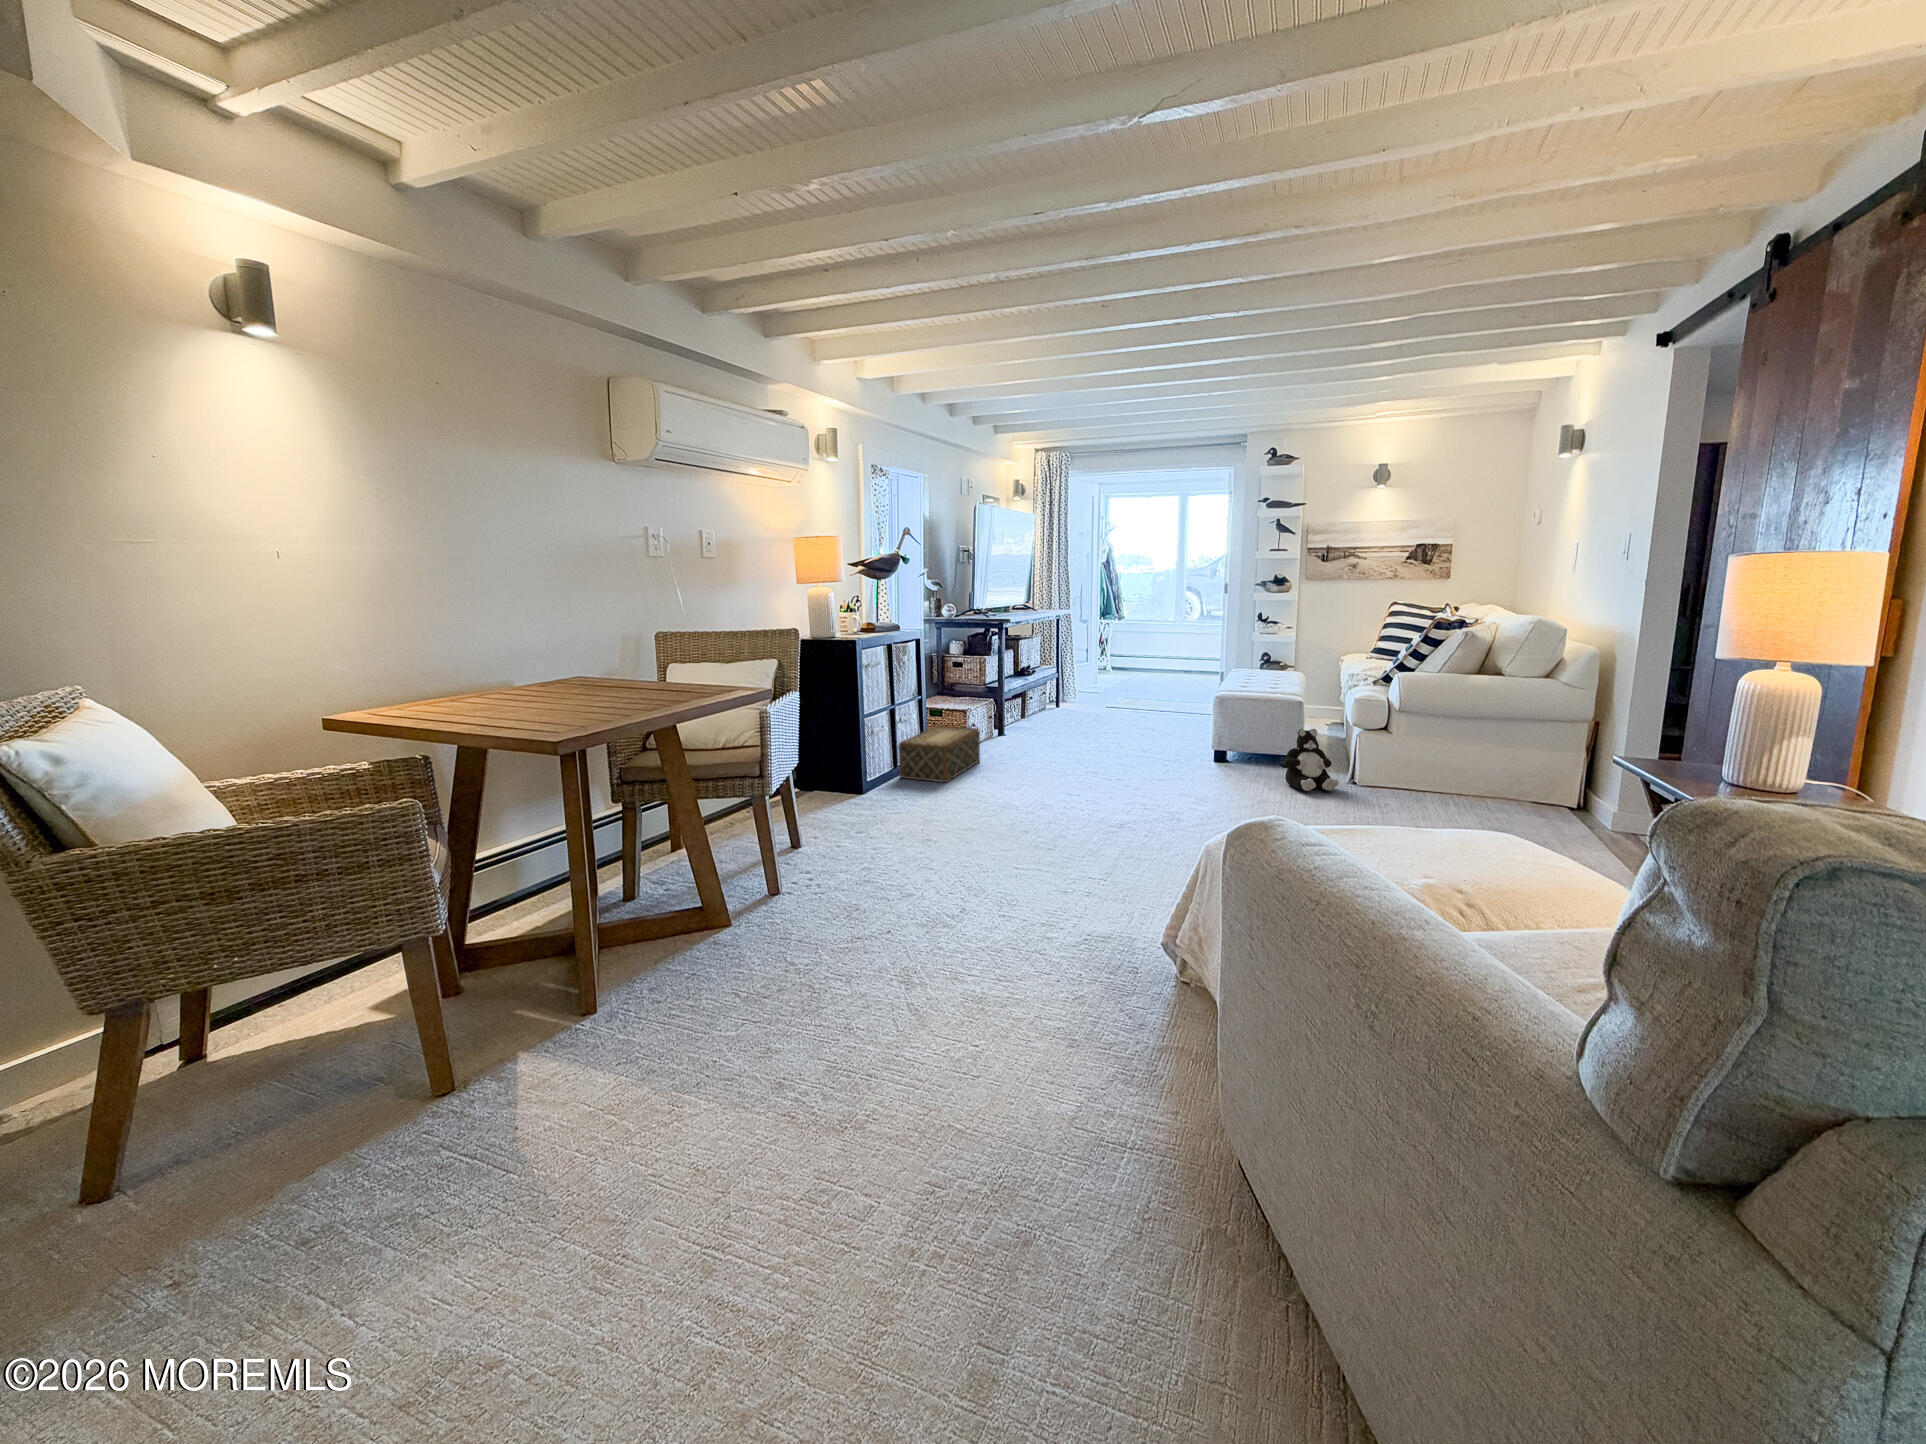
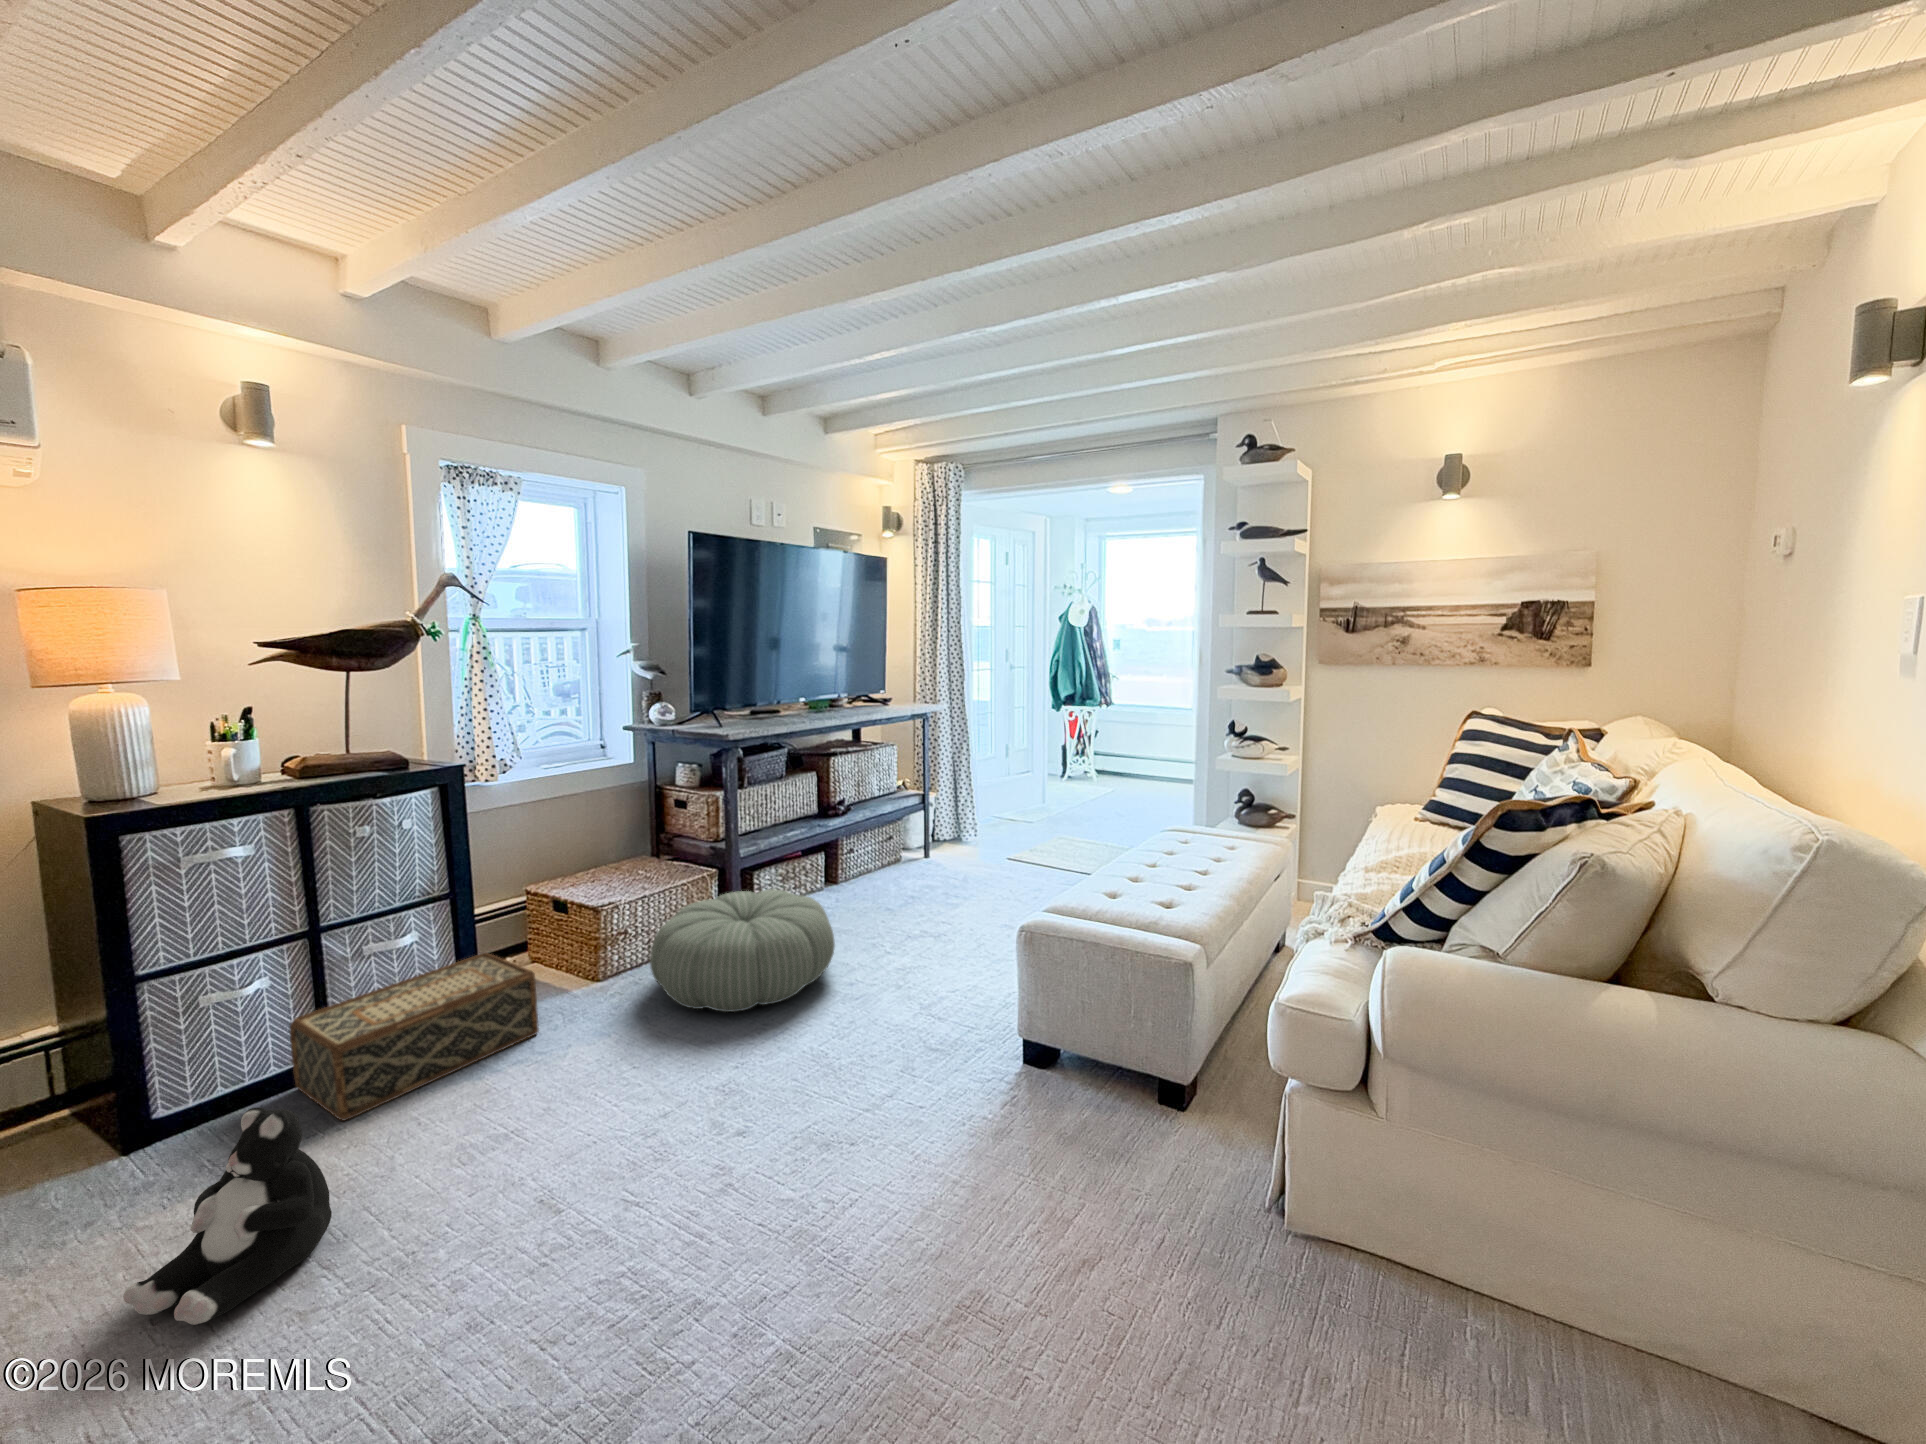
pouf: none [1005,701,1098,752] -> present [650,889,835,1012]
plush toy: present [1283,729,1339,791] -> present [123,1107,332,1325]

